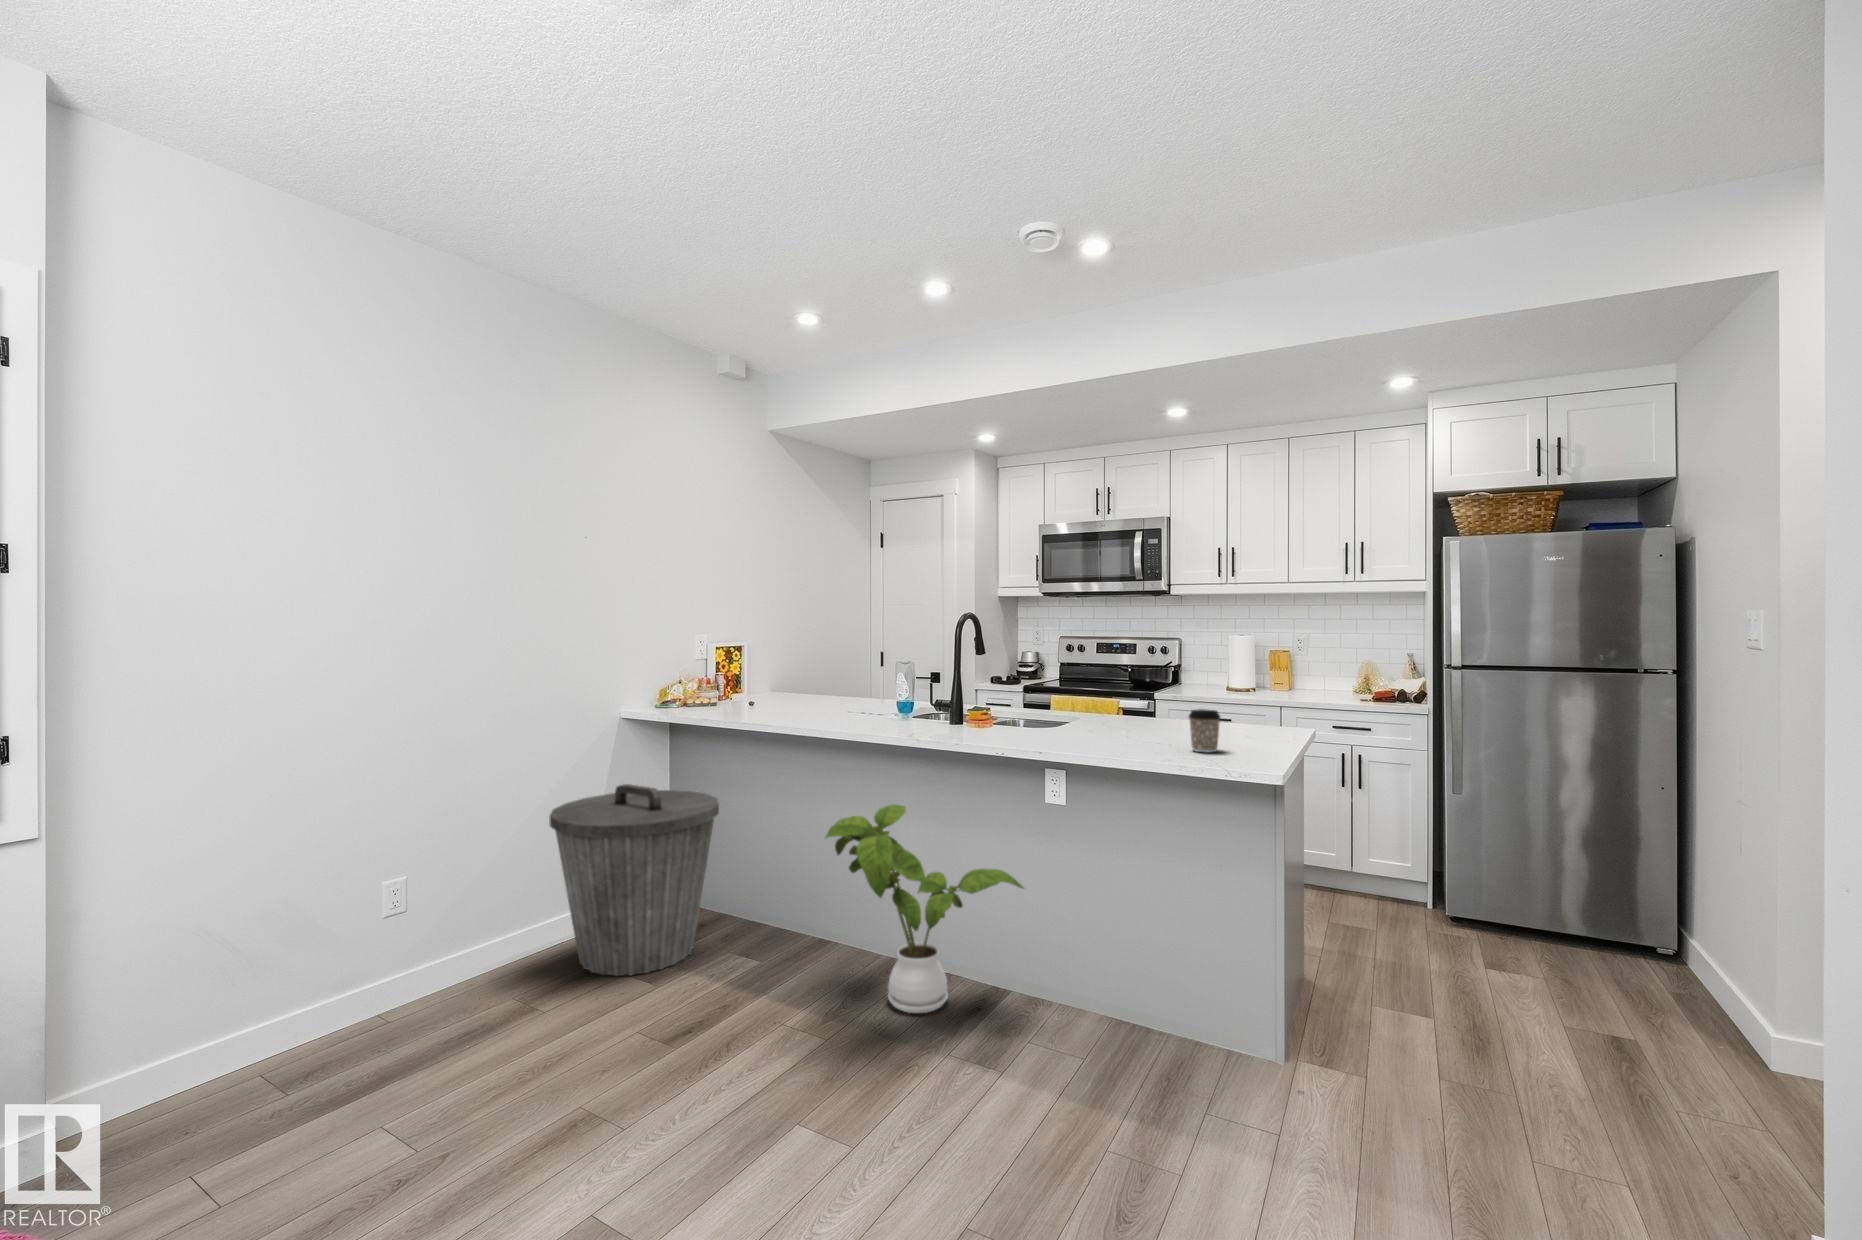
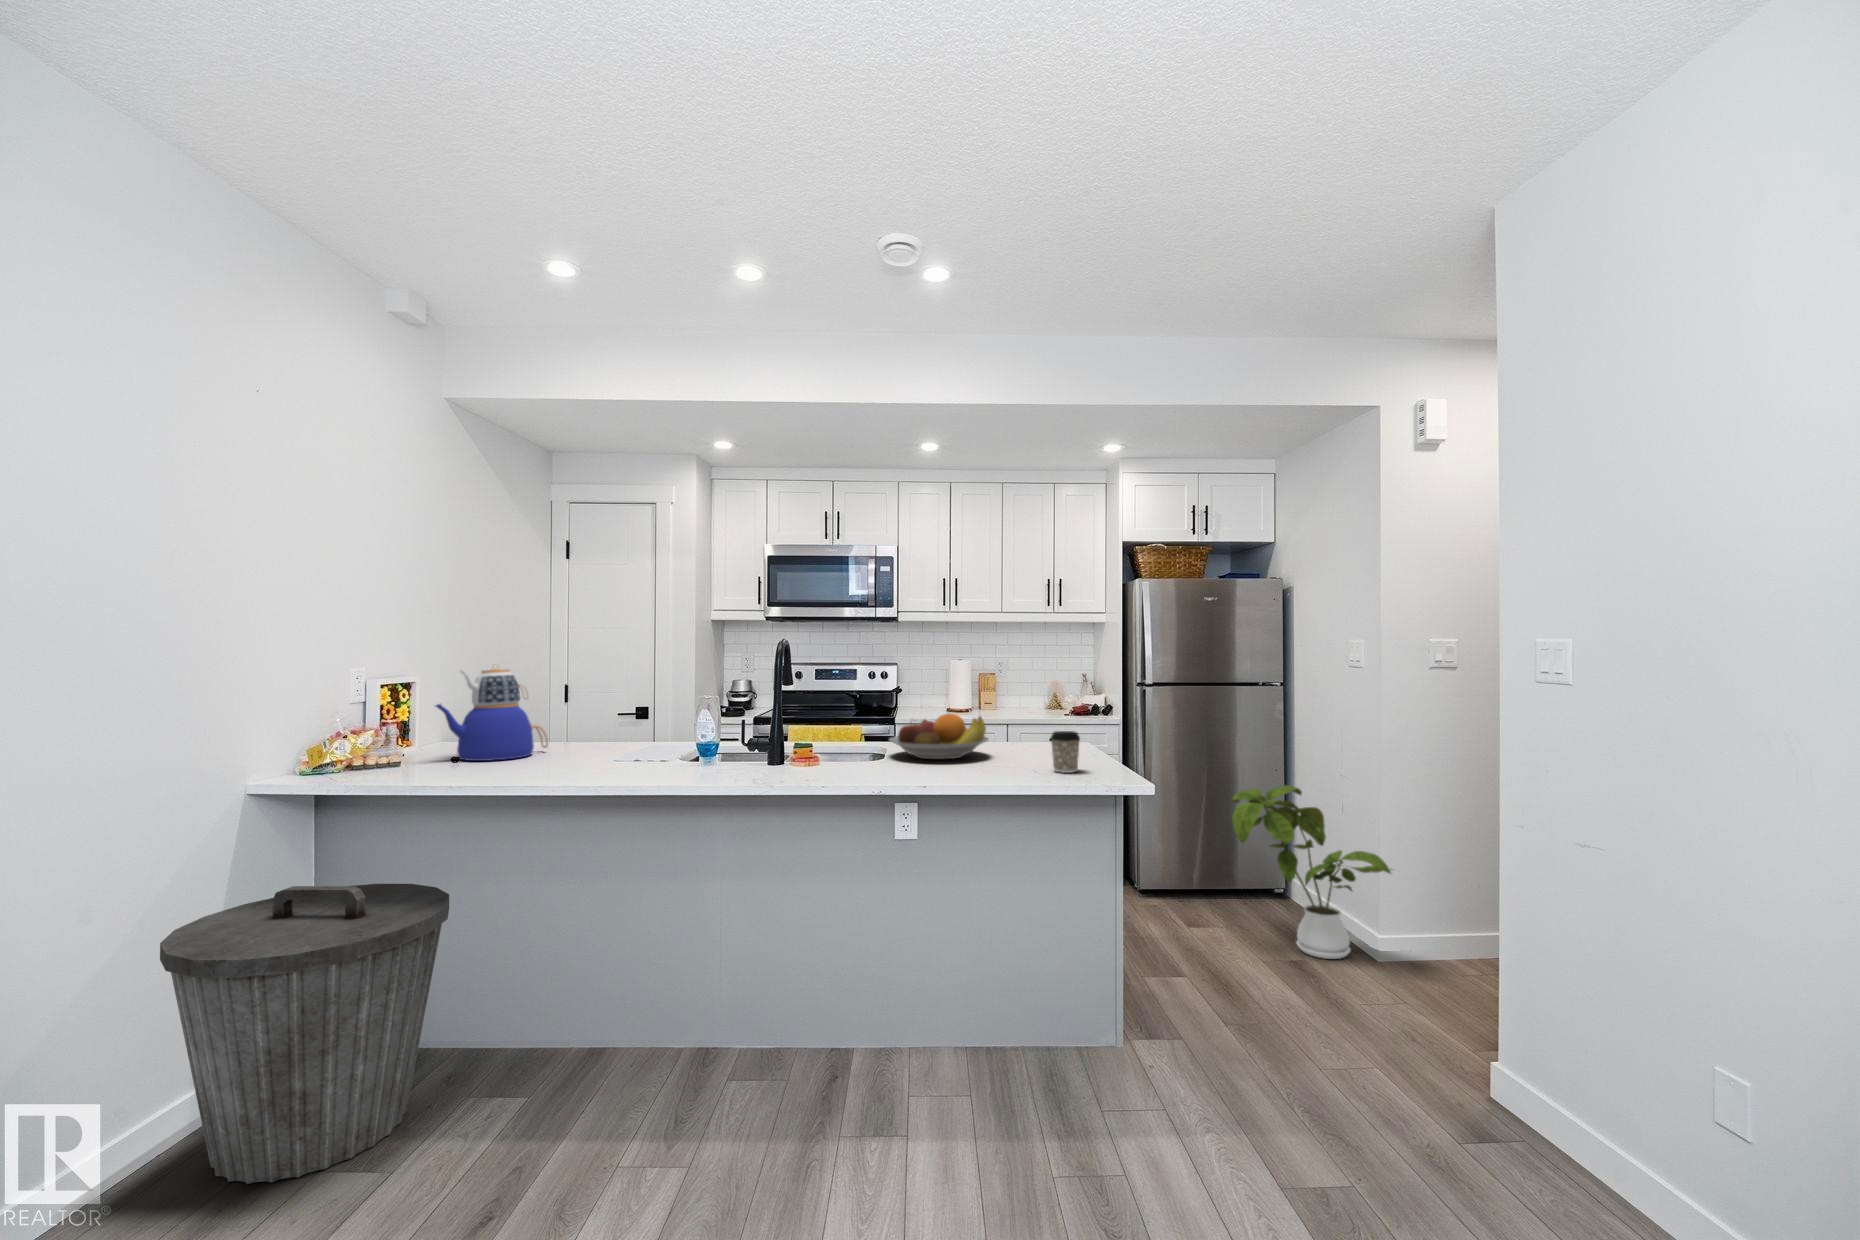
teapot: none [729,633,812,708] -> present [436,664,548,761]
fruit bowl: none [1060,688,1161,732] -> present [889,714,988,759]
house plant: present [826,804,1024,1013] -> present [1232,785,1391,959]

